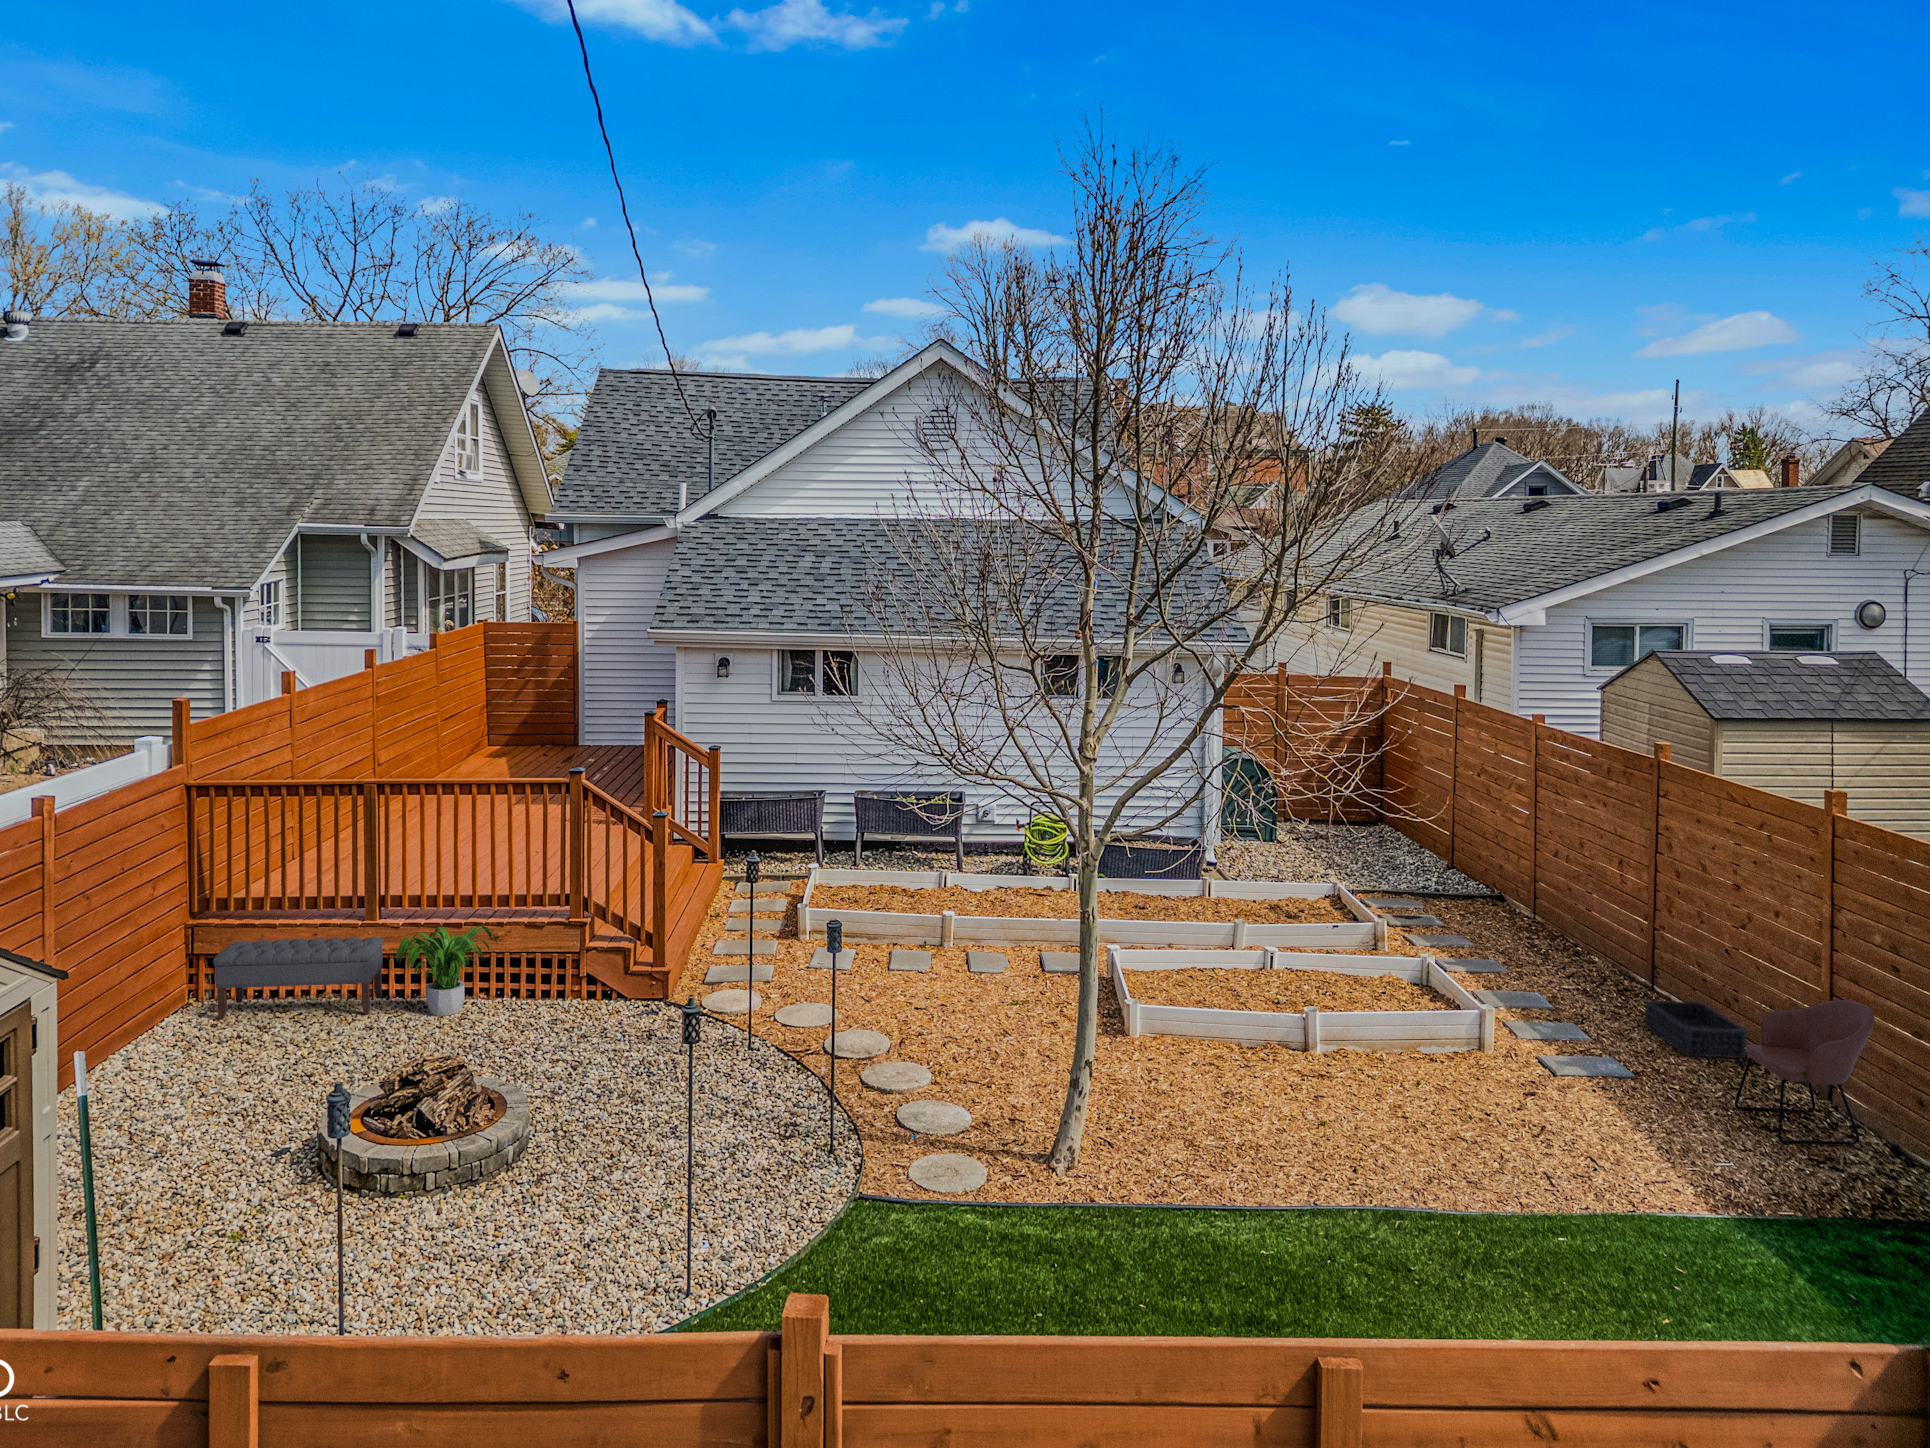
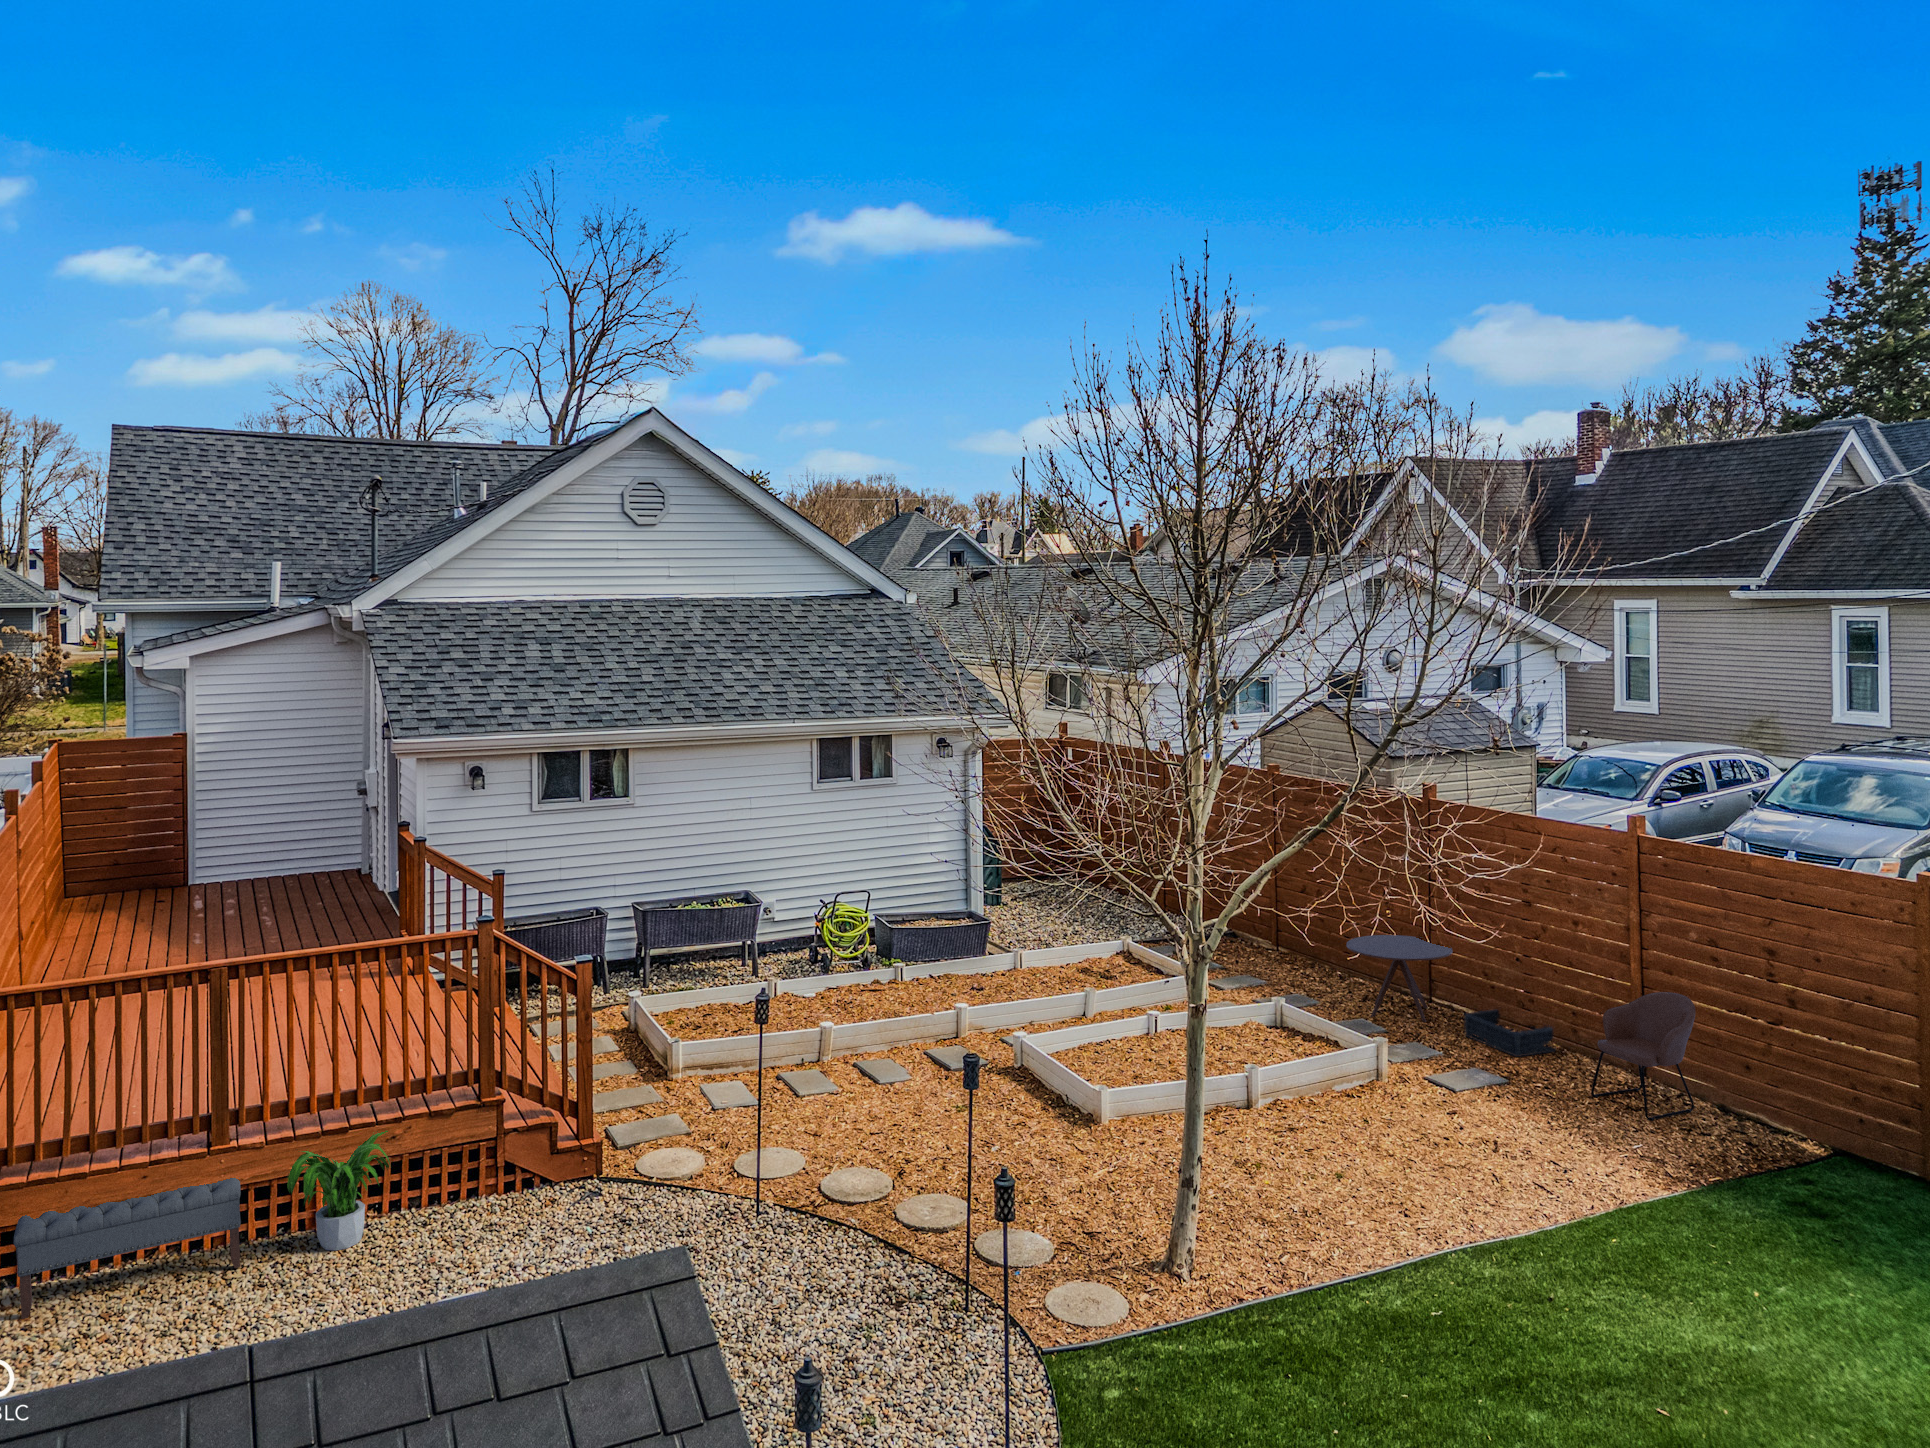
round table: none [1532,903,1660,1006] -> present [1347,935,1452,1022]

